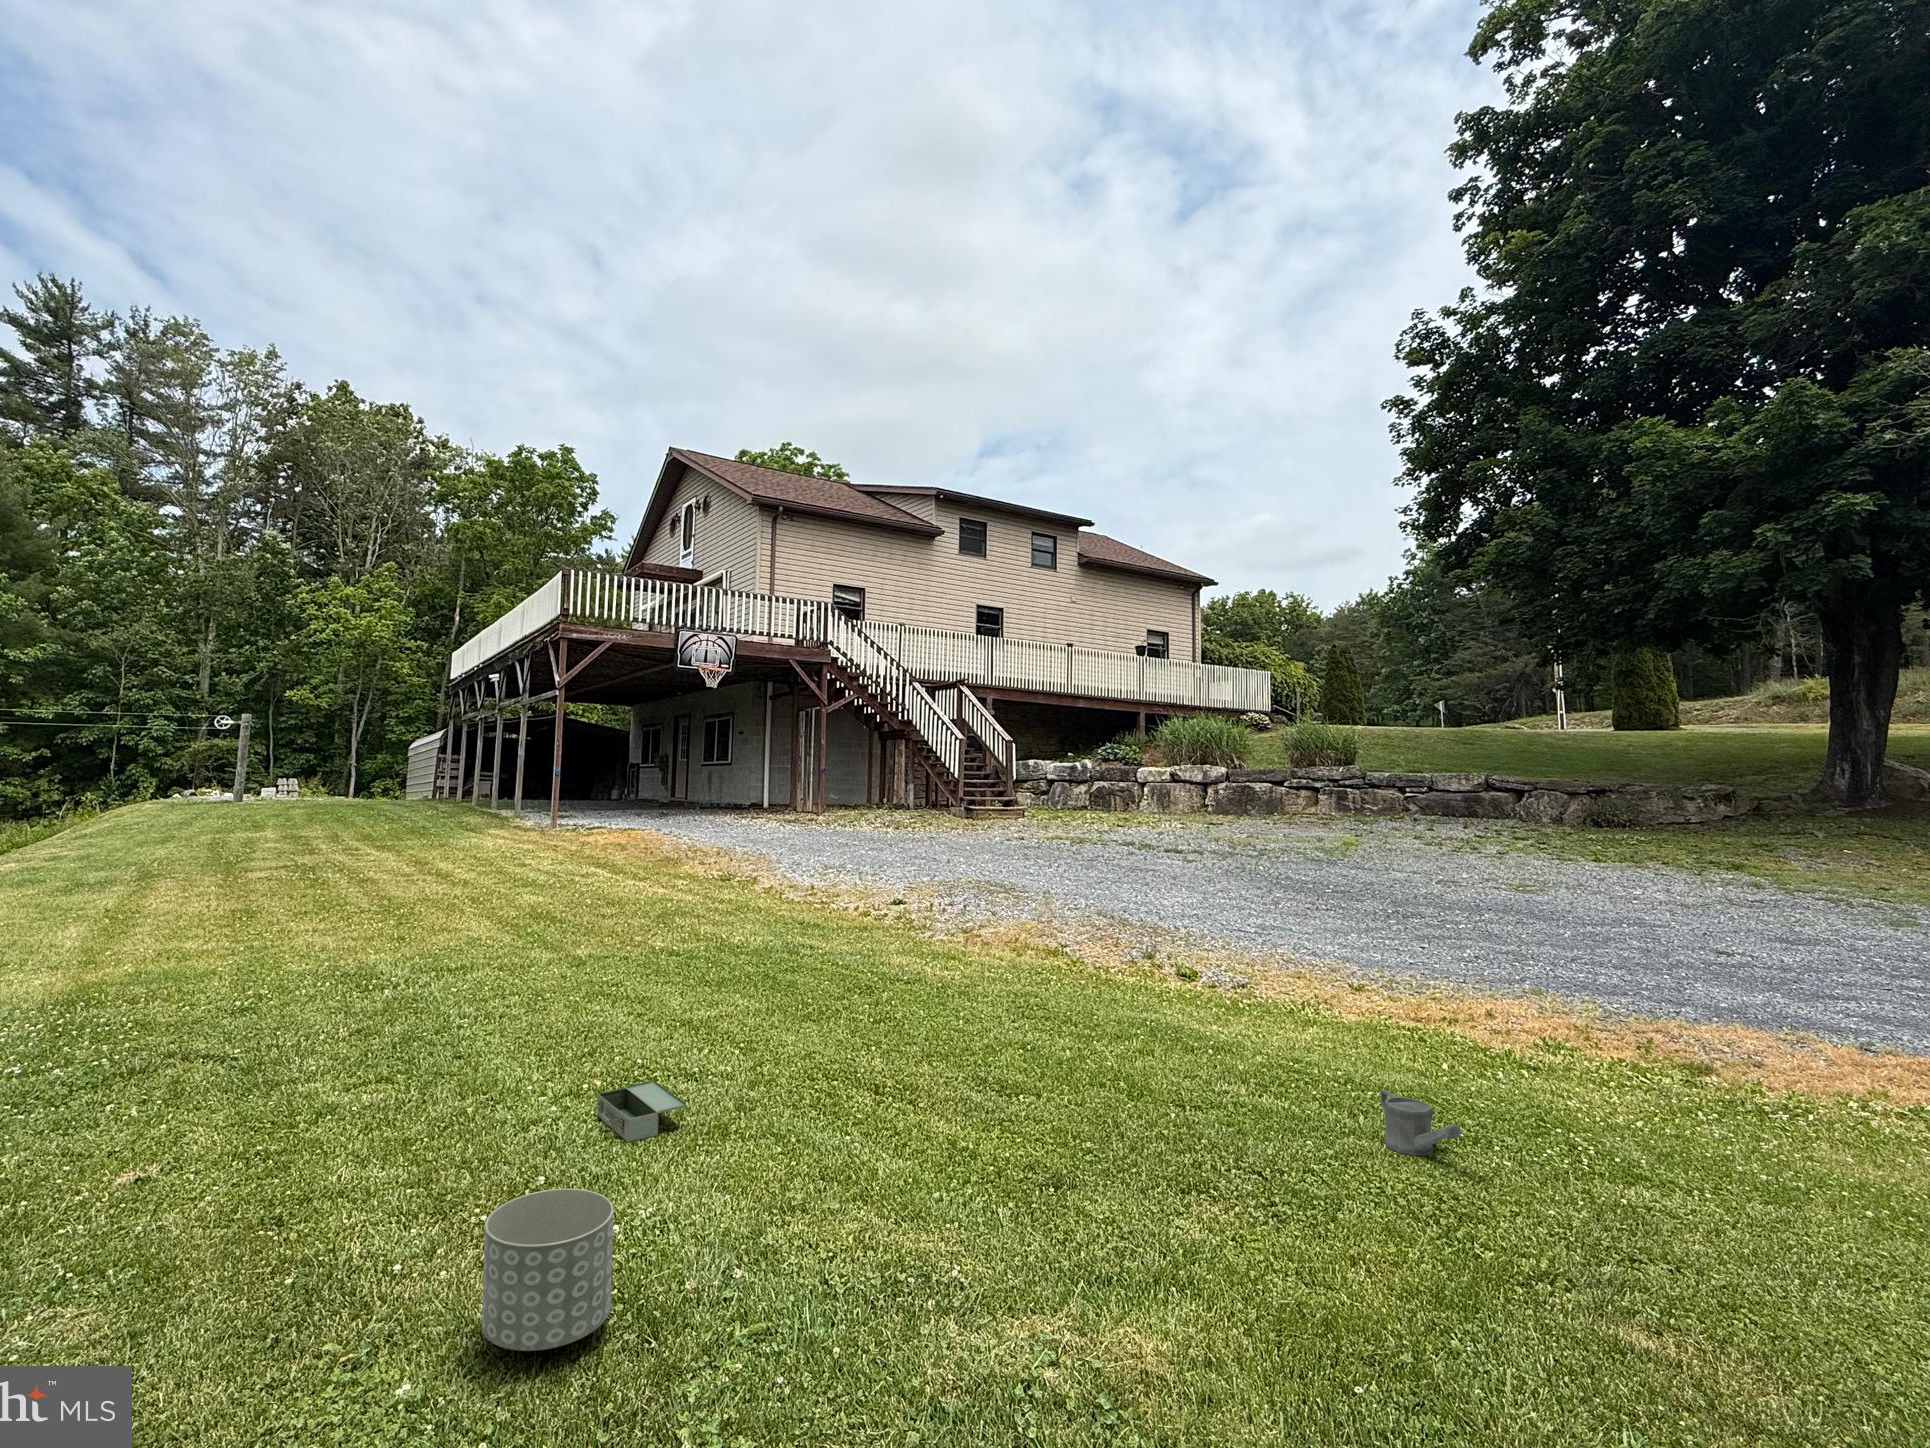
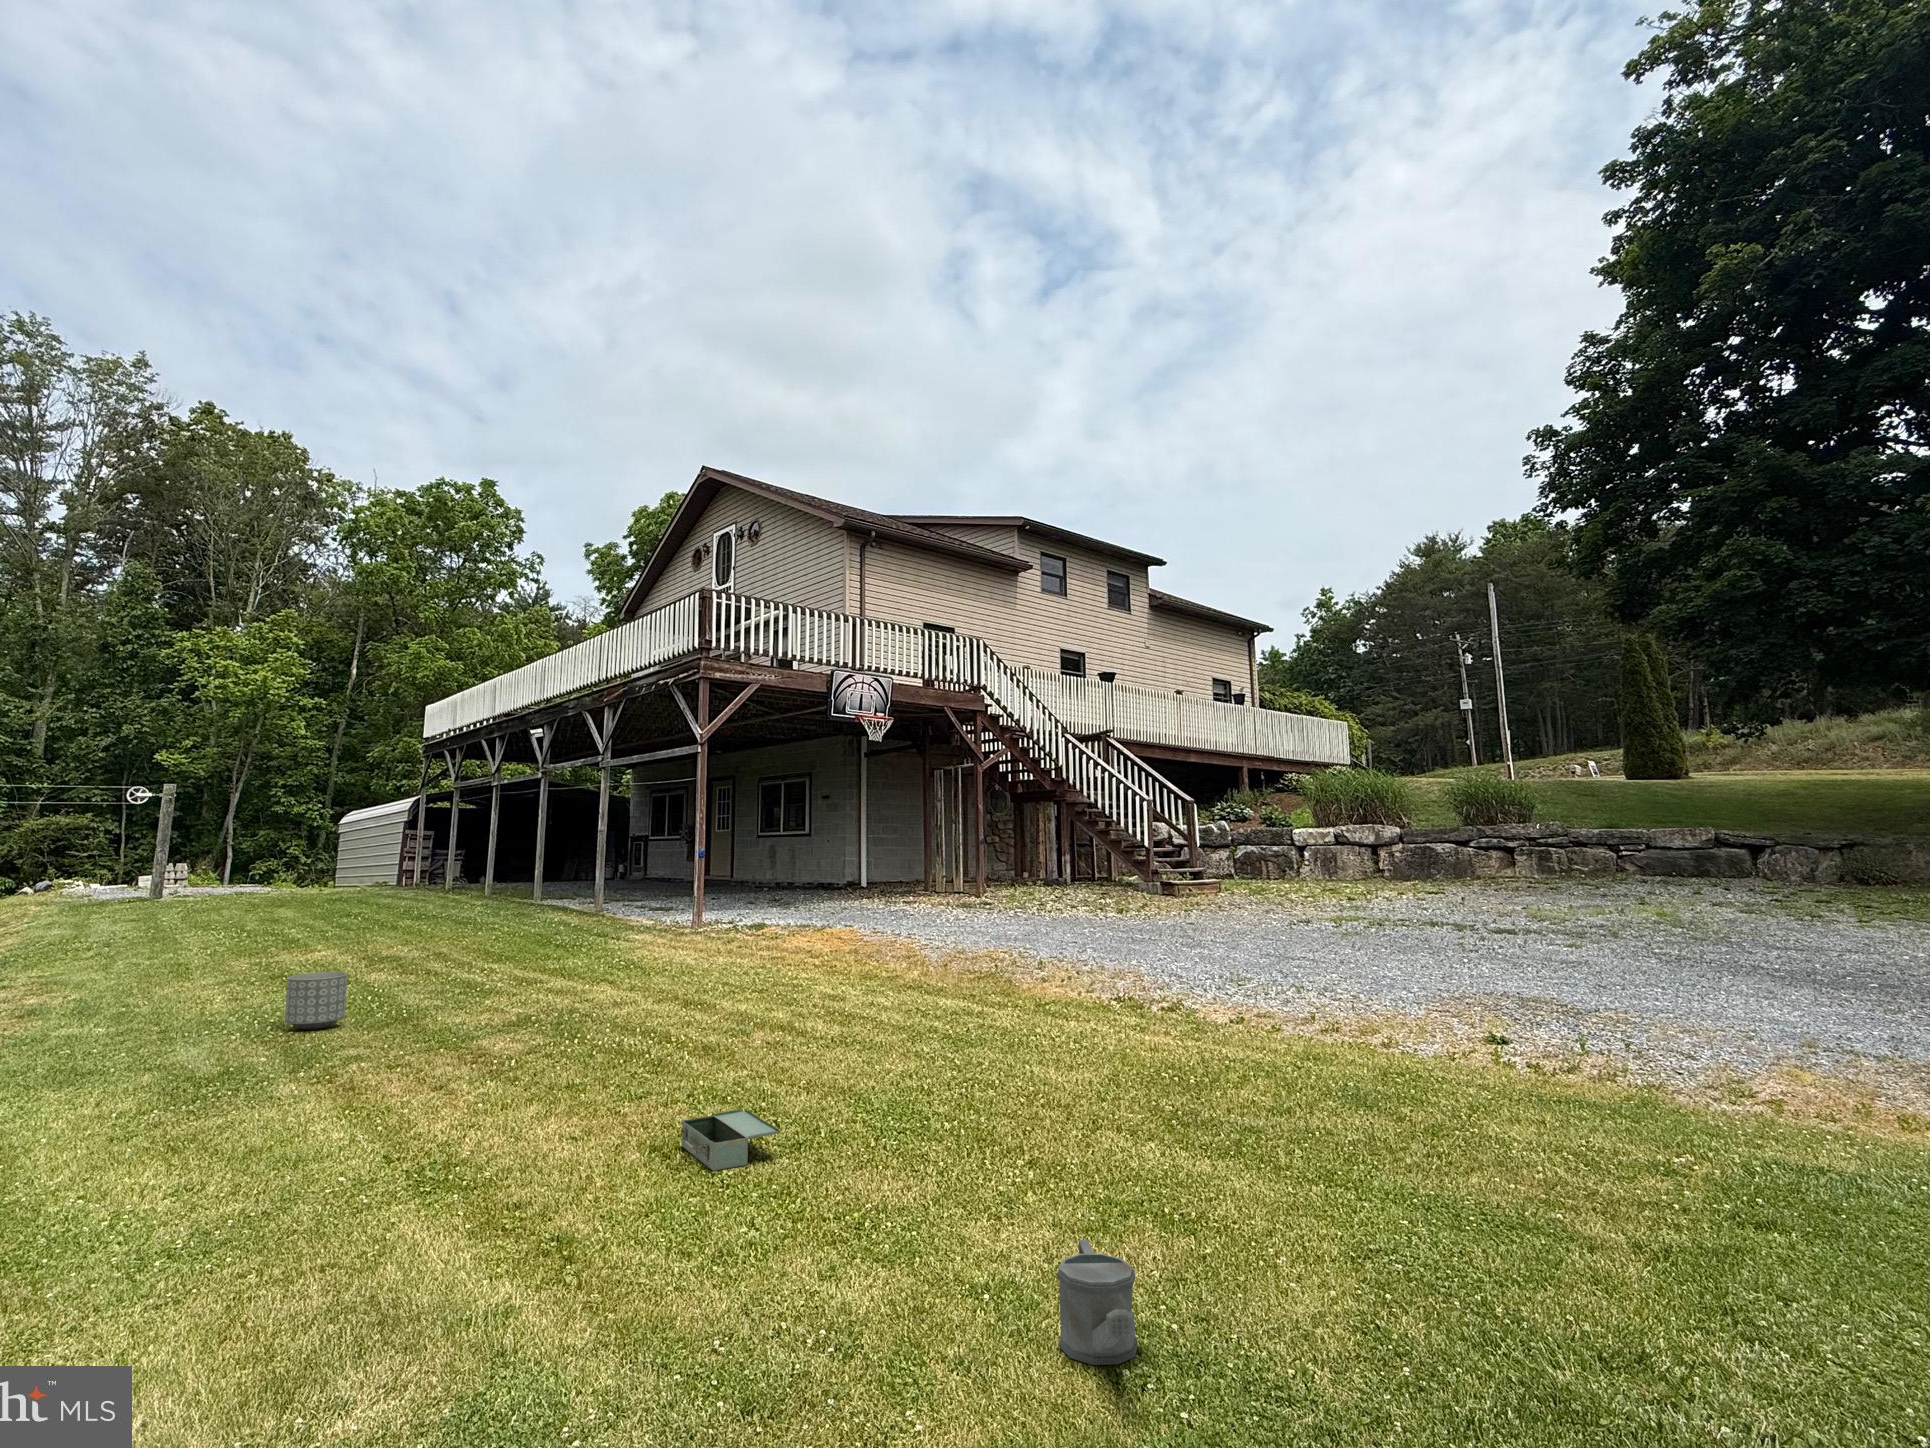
watering can: present [1380,1090,1460,1156] -> present [1057,1240,1138,1365]
planter: present [482,1189,613,1351] -> present [285,972,347,1030]

